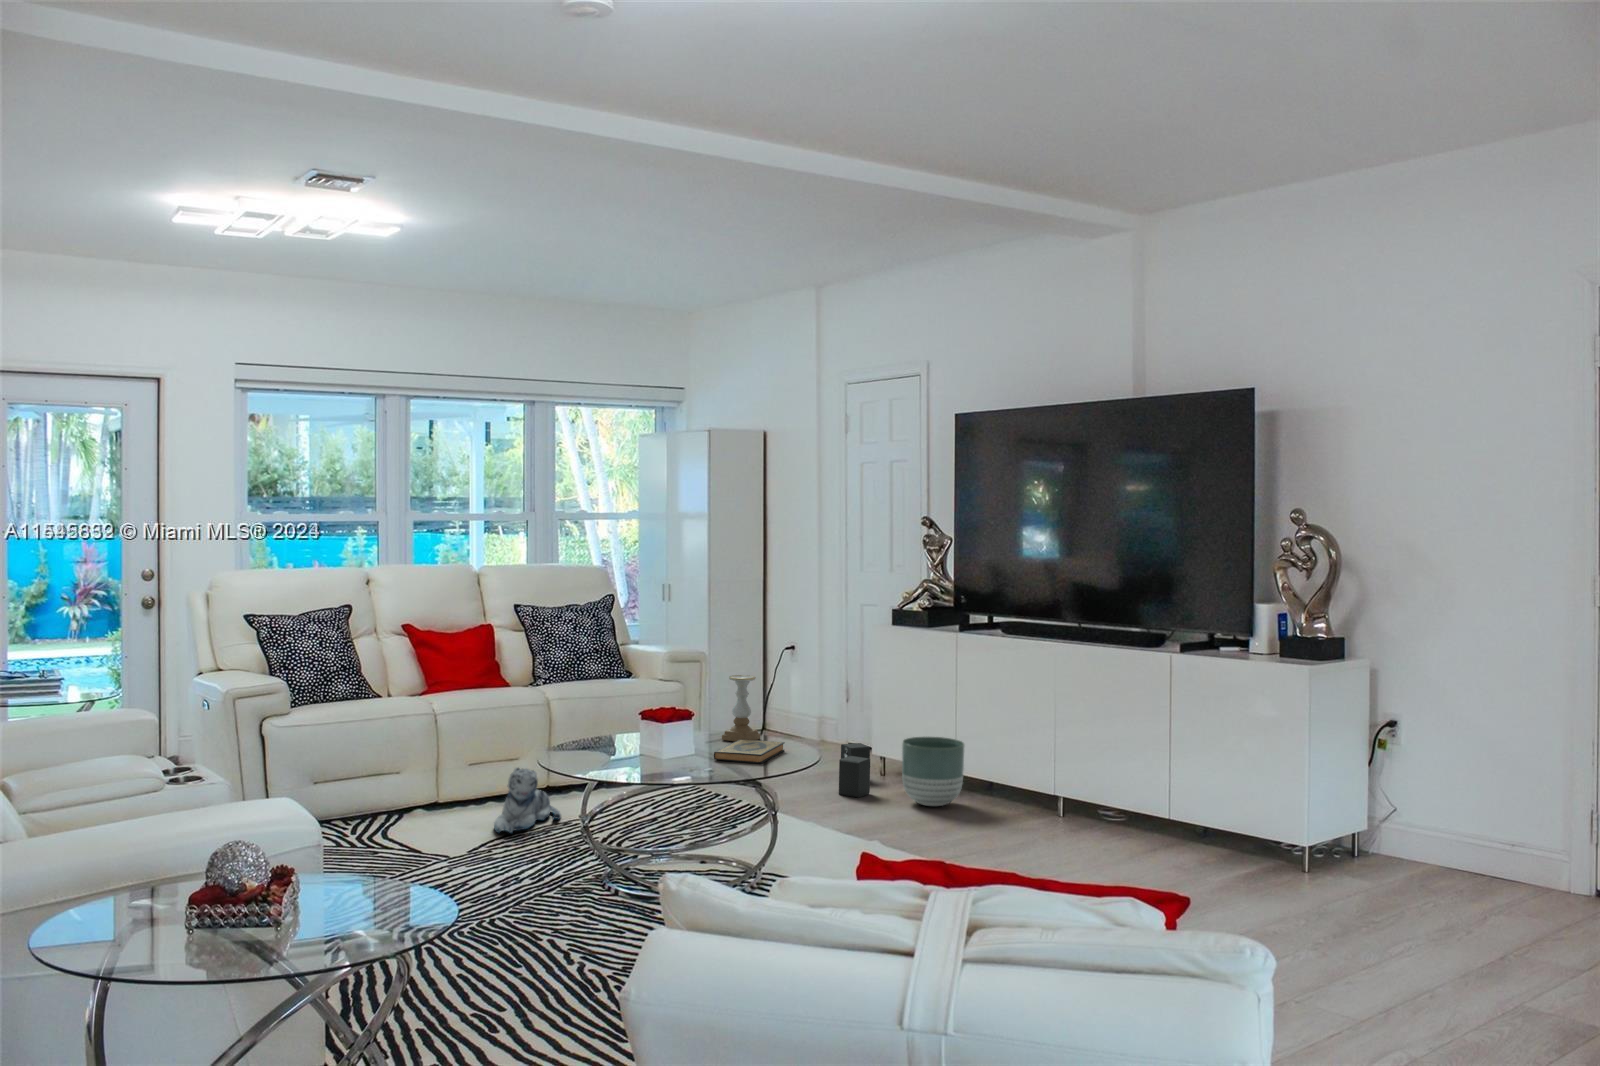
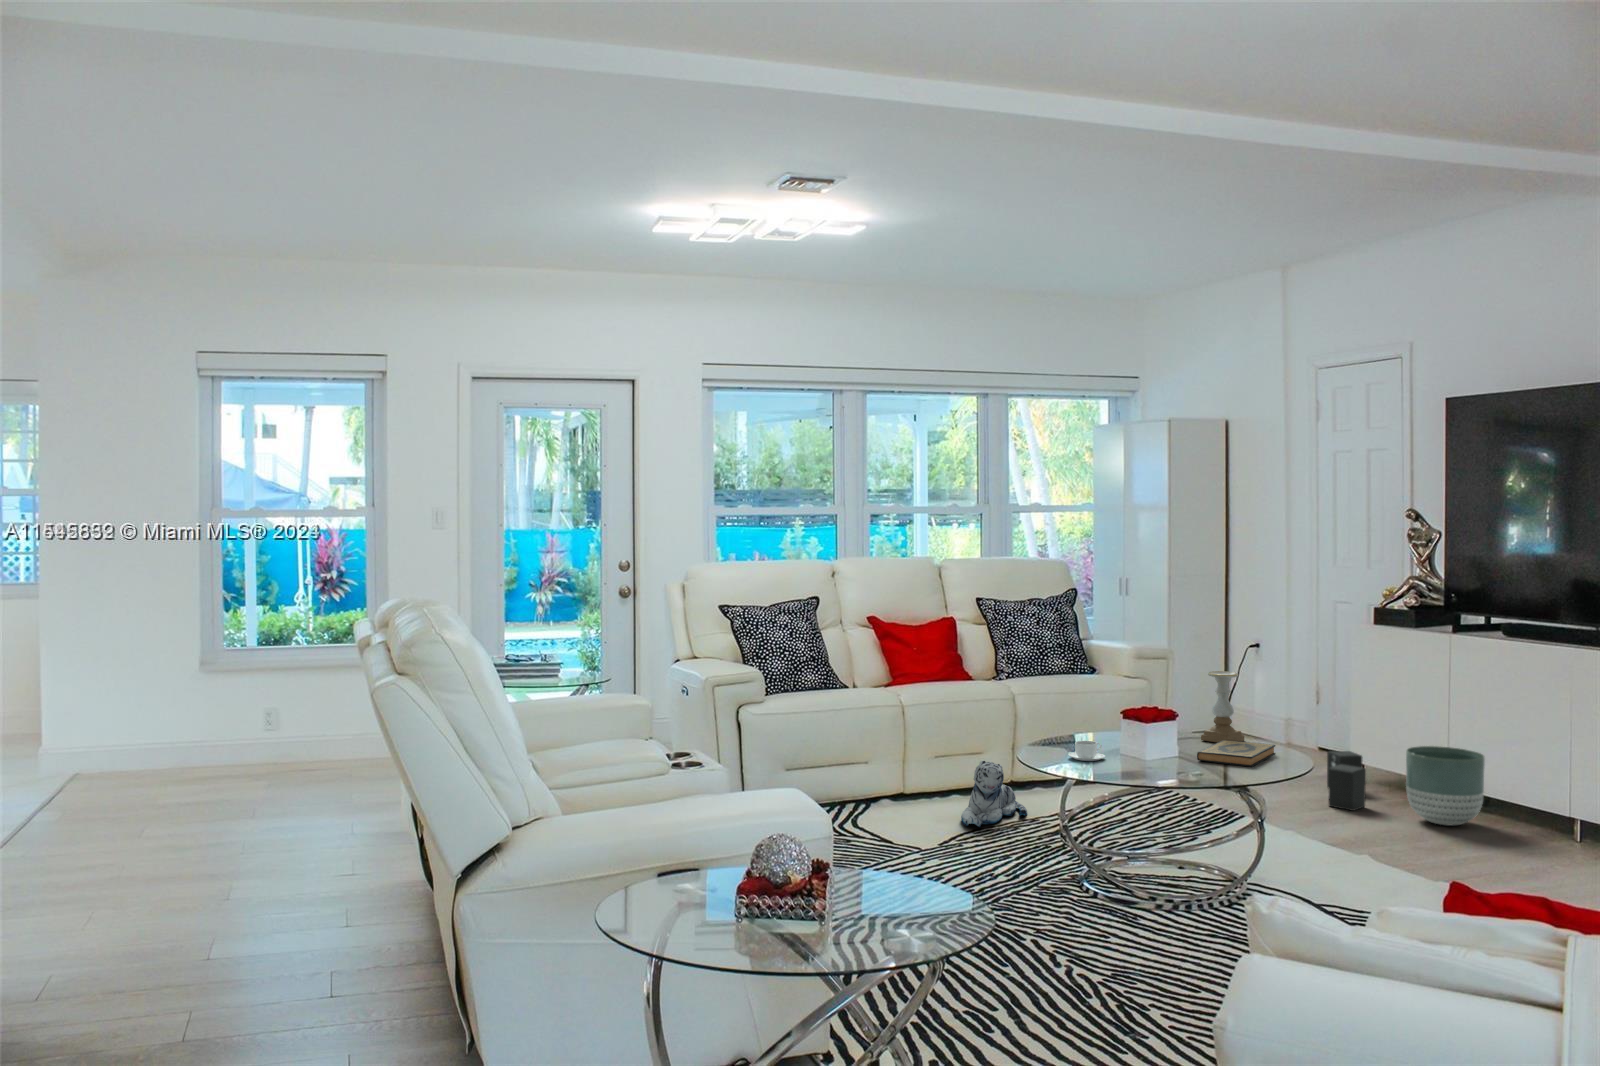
coffee cup: none [595,745,630,765] -> present [1068,741,1105,761]

